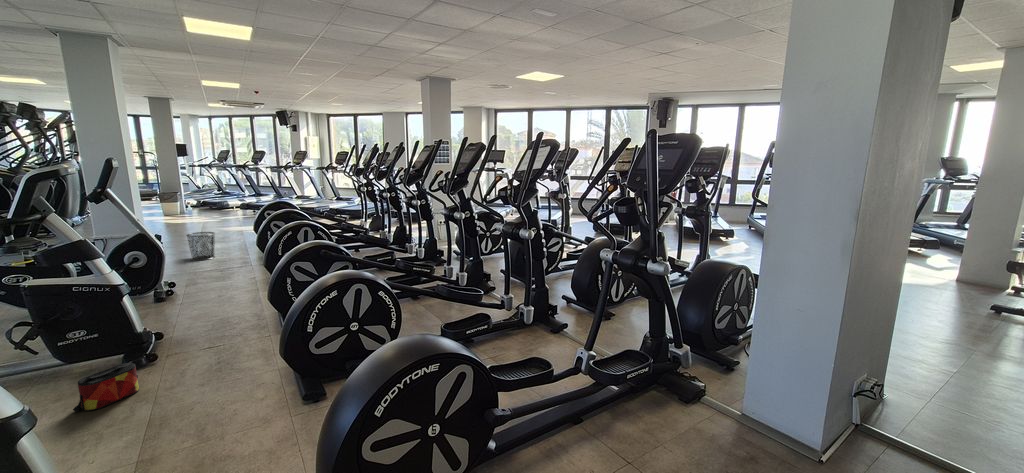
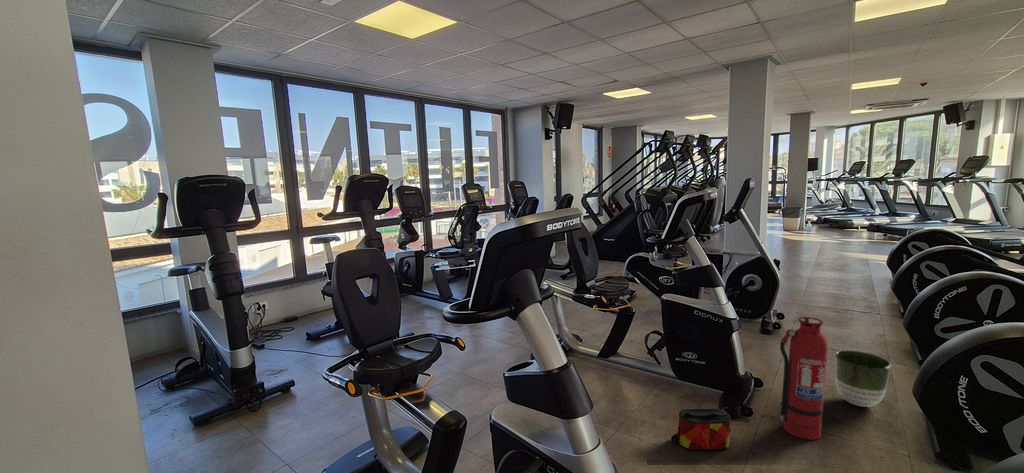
waste bin: present [186,232,215,261] -> none [804,257,837,291]
fire extinguisher: none [169,266,215,360] -> present [780,317,828,440]
planter: none [218,287,255,325] -> present [835,351,891,407]

